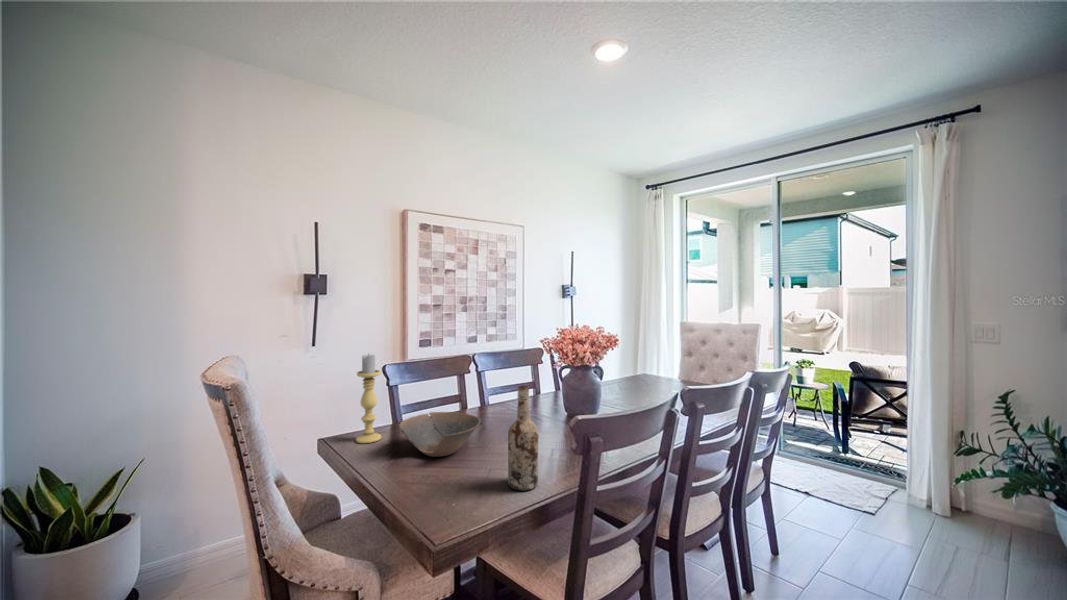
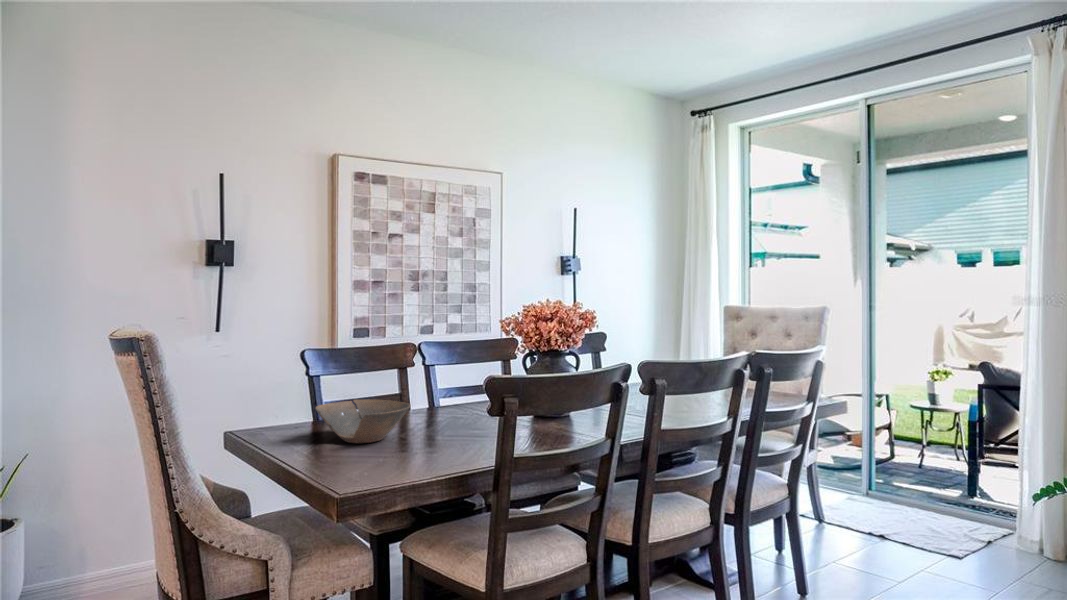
candle holder: present [356,354,381,443] -> none [268,329,298,433]
wine bottle: present [508,385,538,490] -> none [429,353,463,465]

